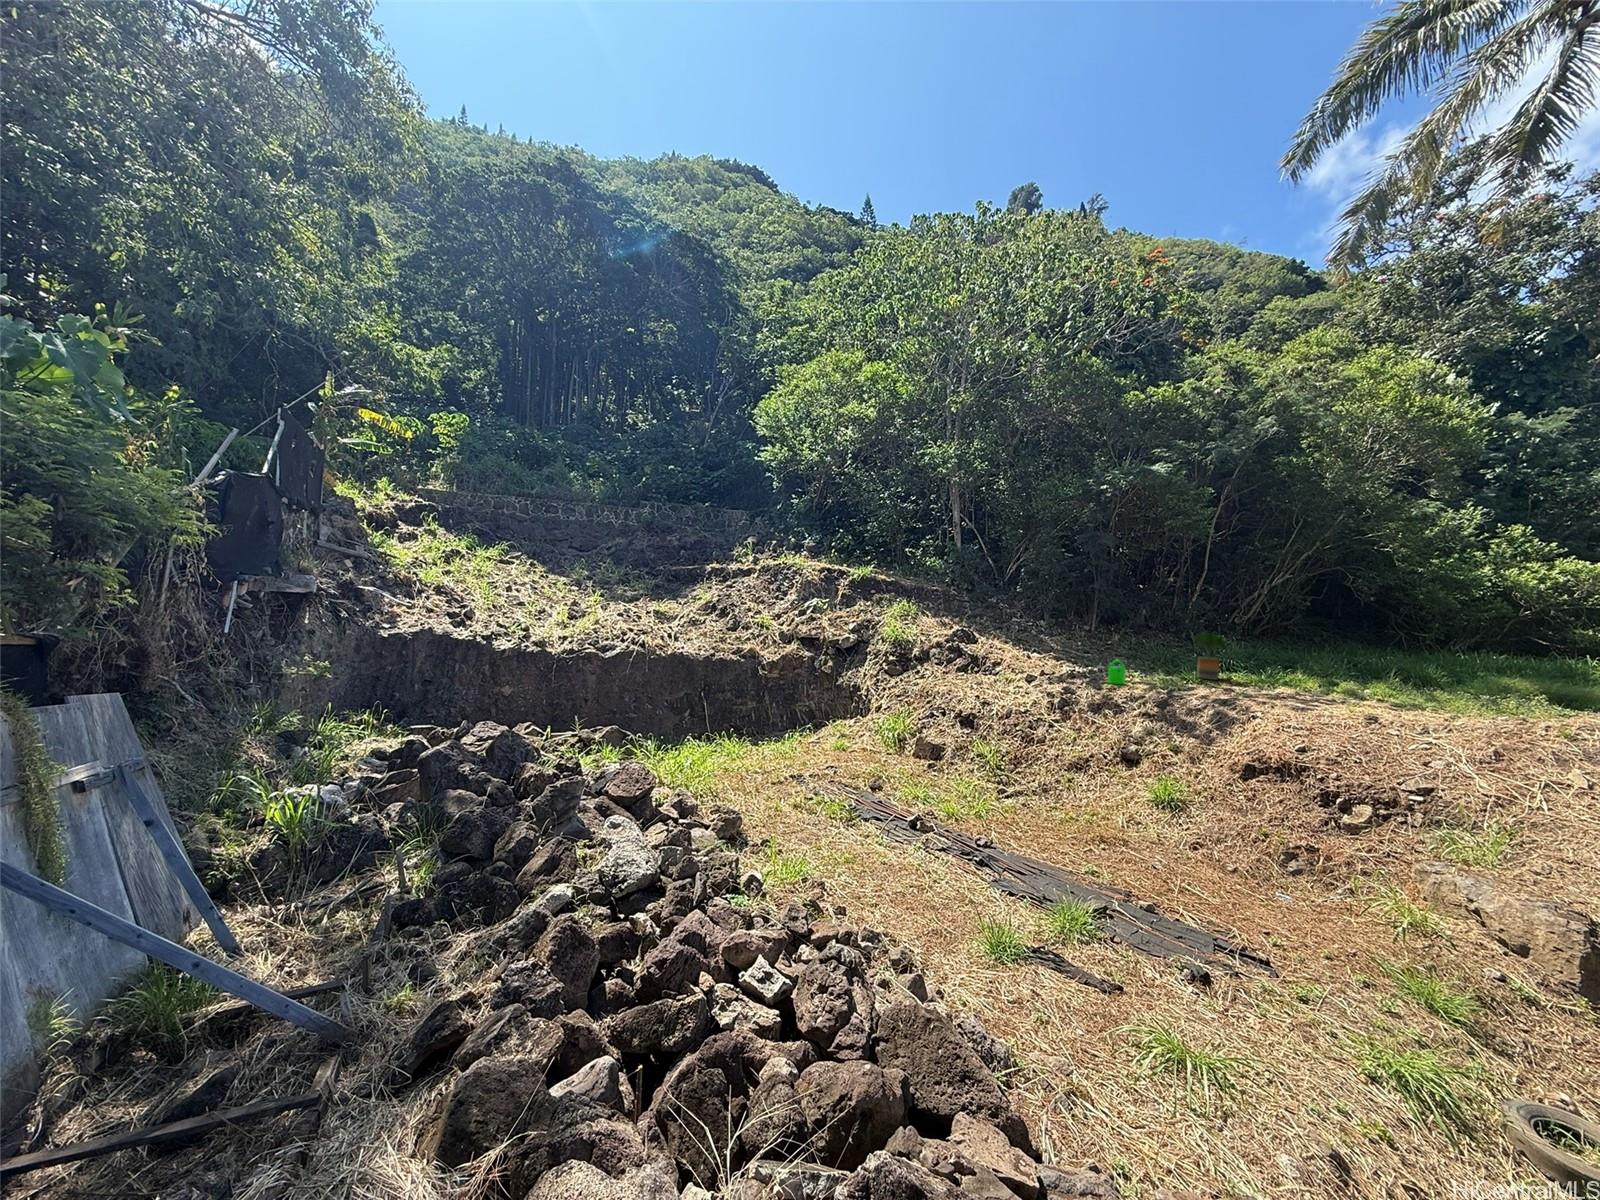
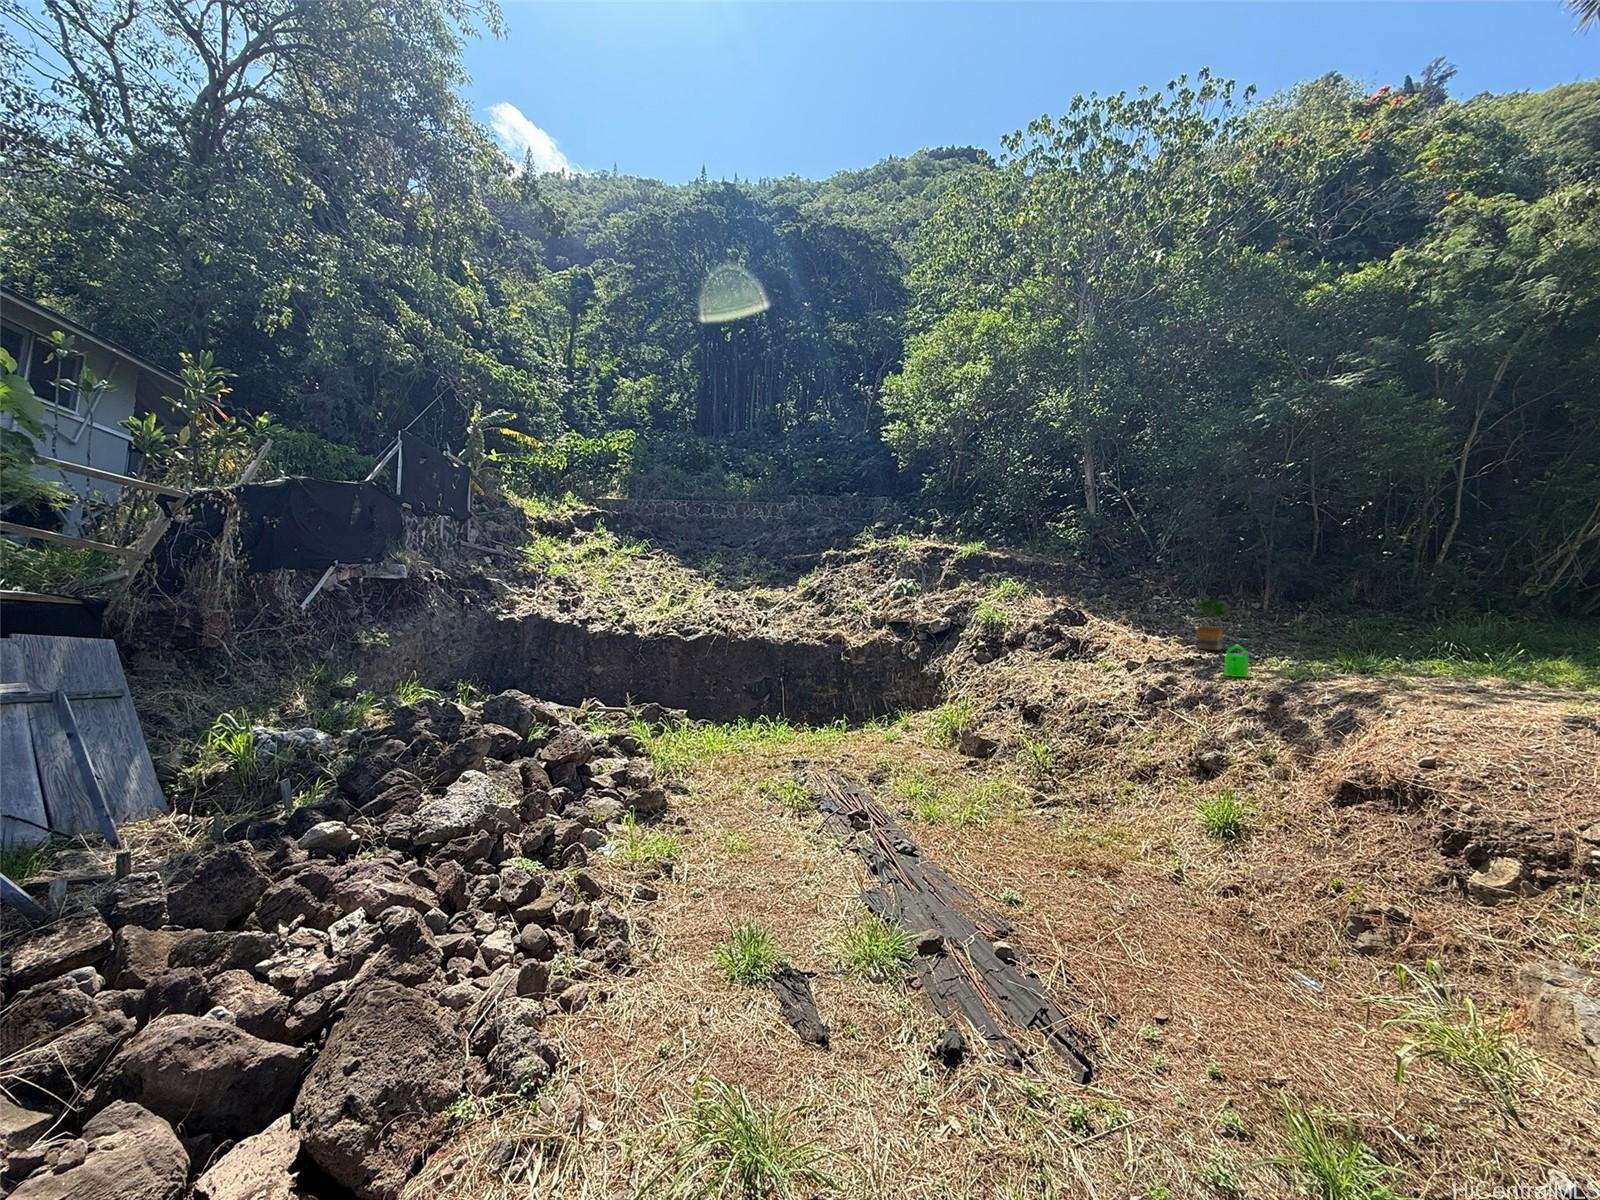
potted tree: present [1194,633,1228,680] -> present [1196,599,1230,650]

